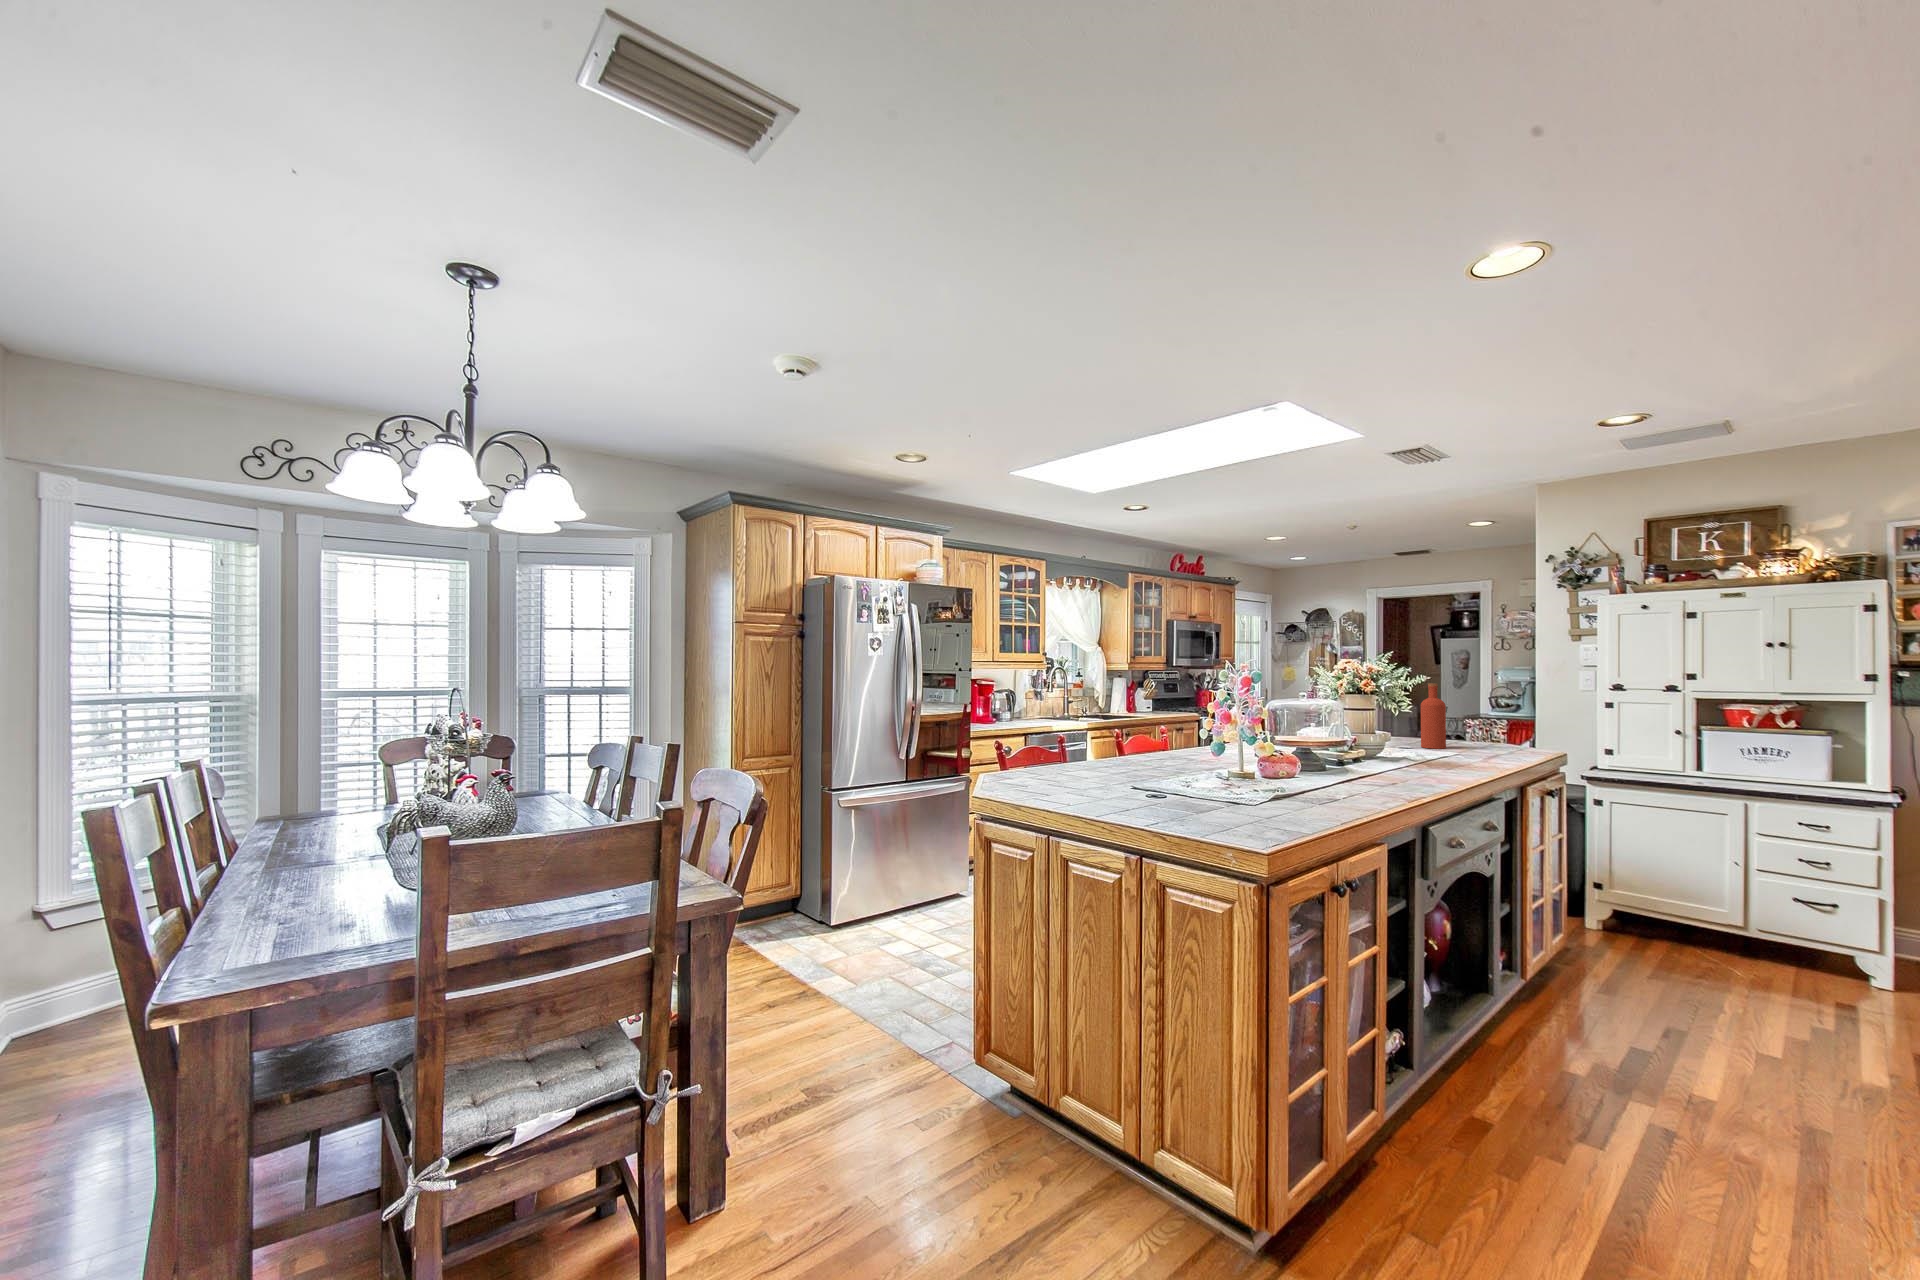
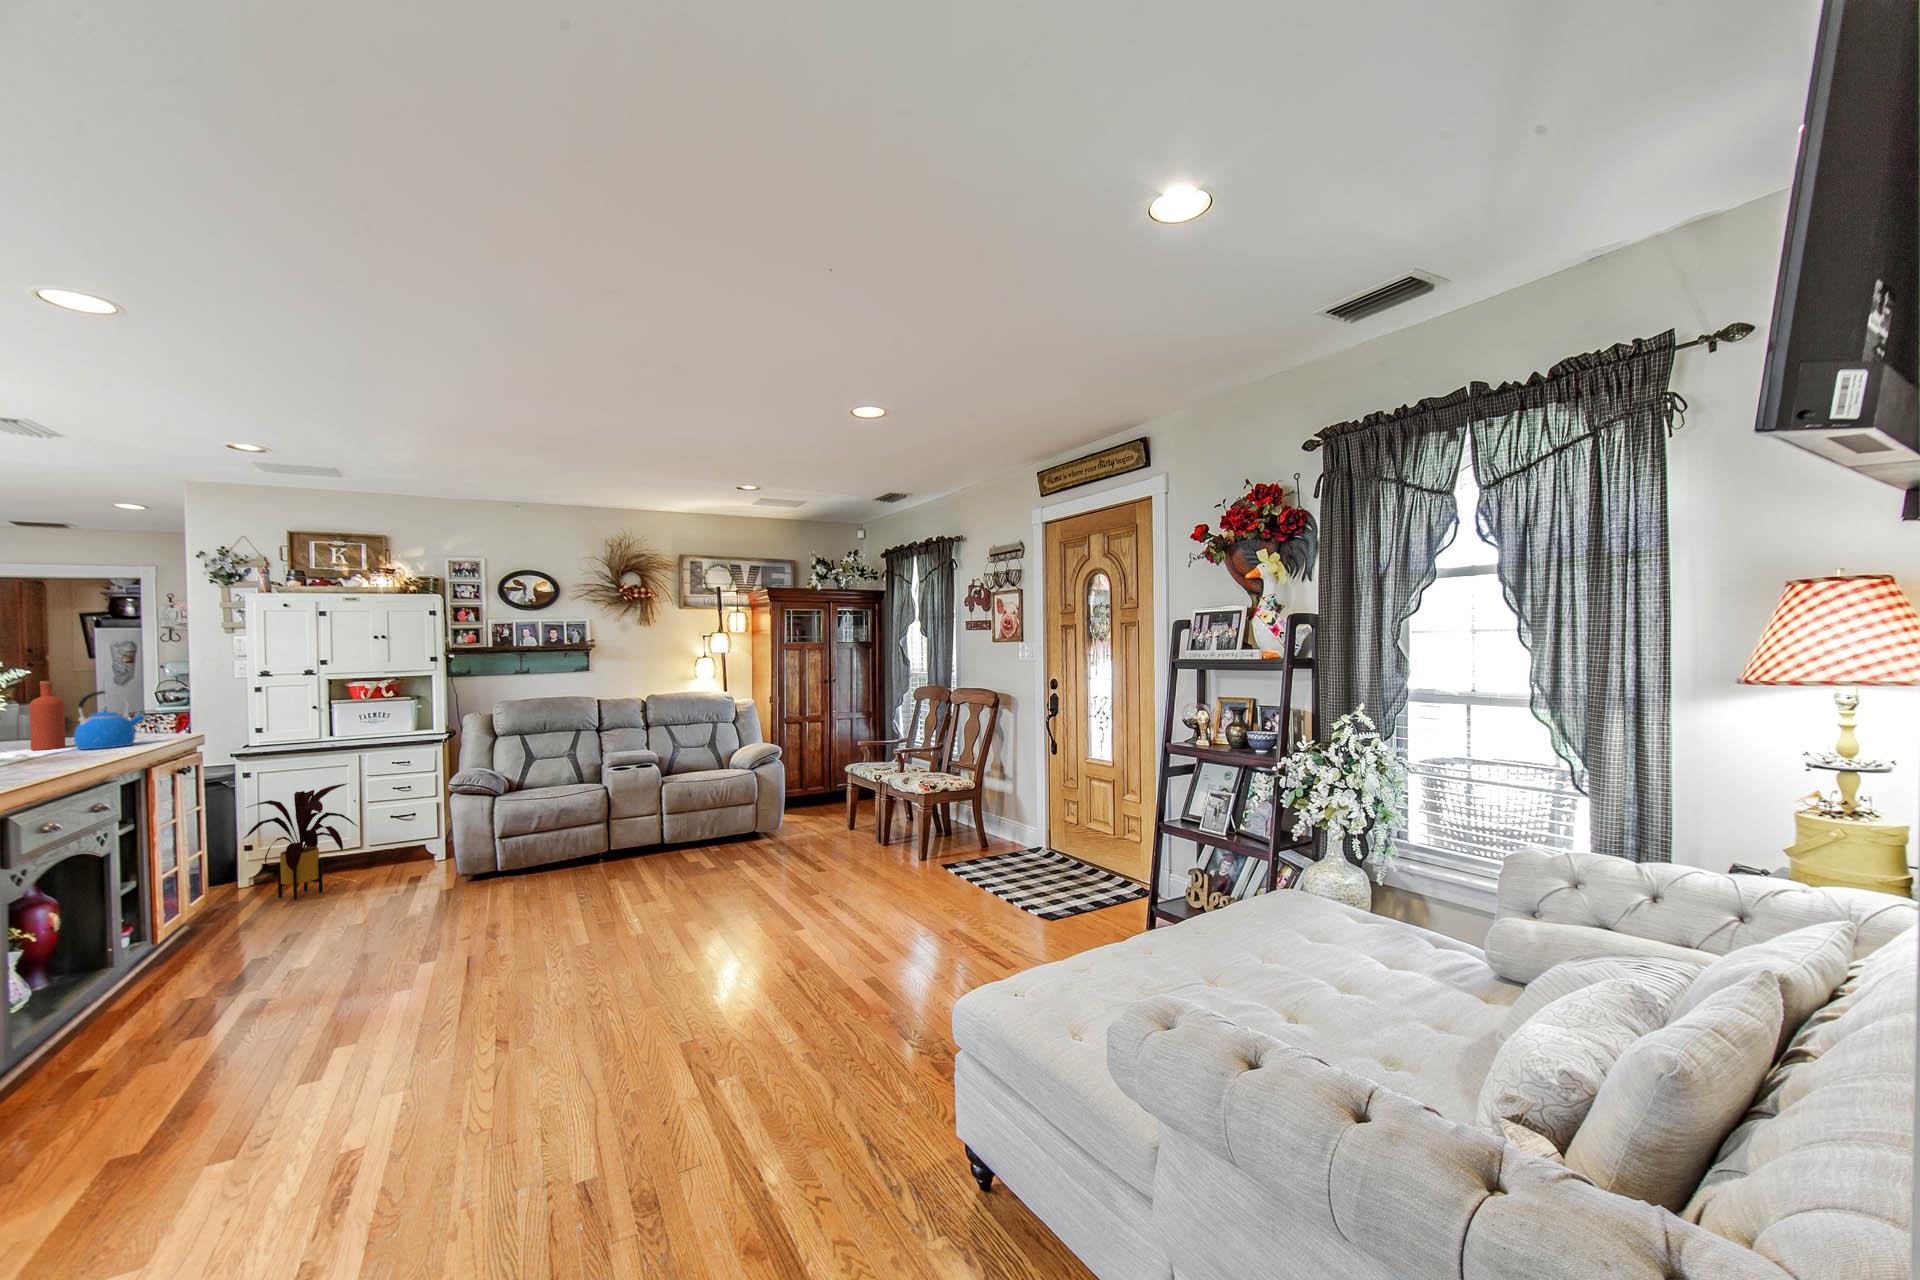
kettle: none [1455,696,1515,756] -> present [74,691,146,749]
house plant: none [1603,835,1750,975] -> present [244,783,357,900]

